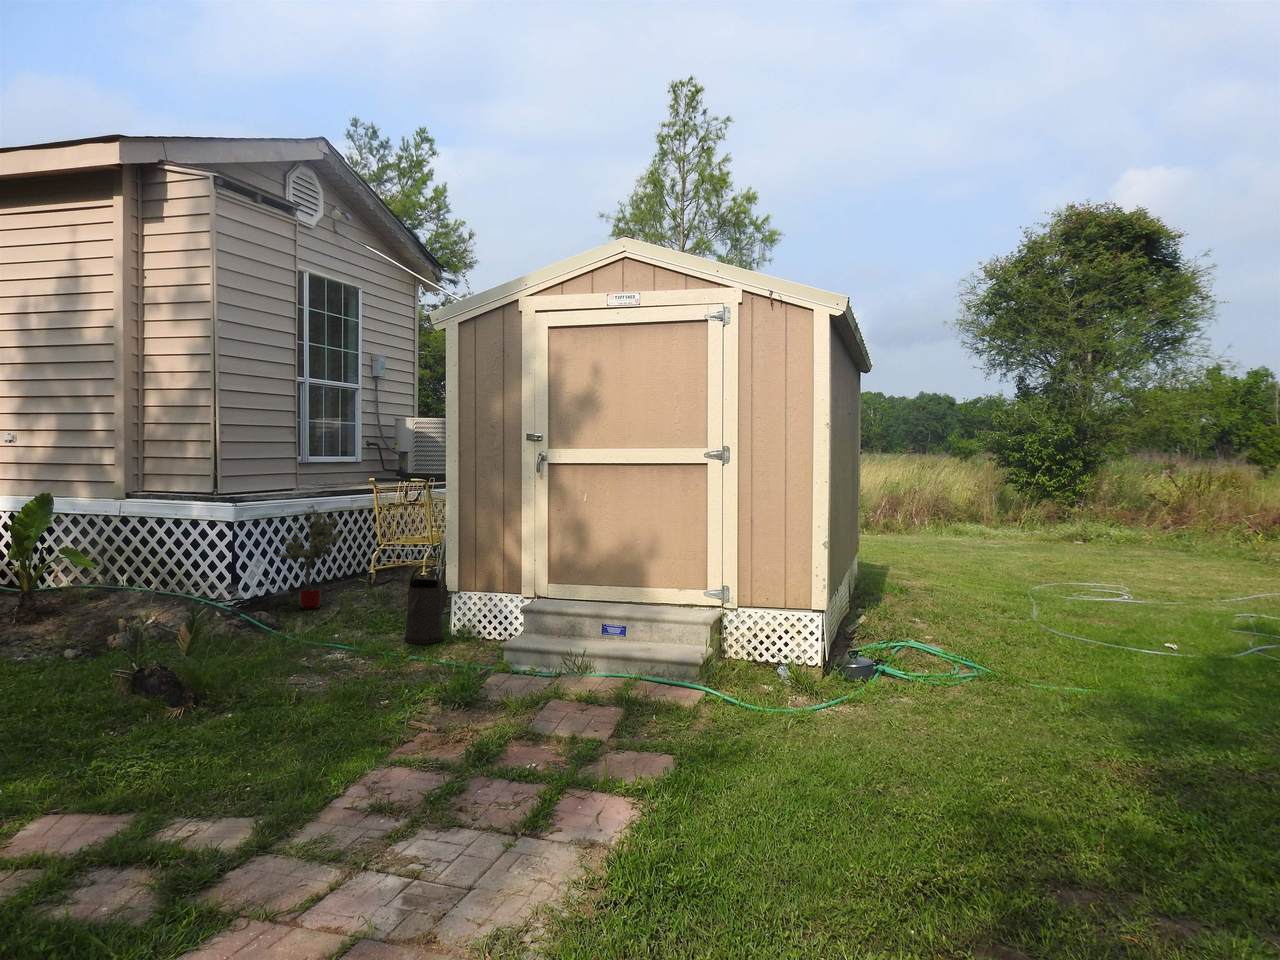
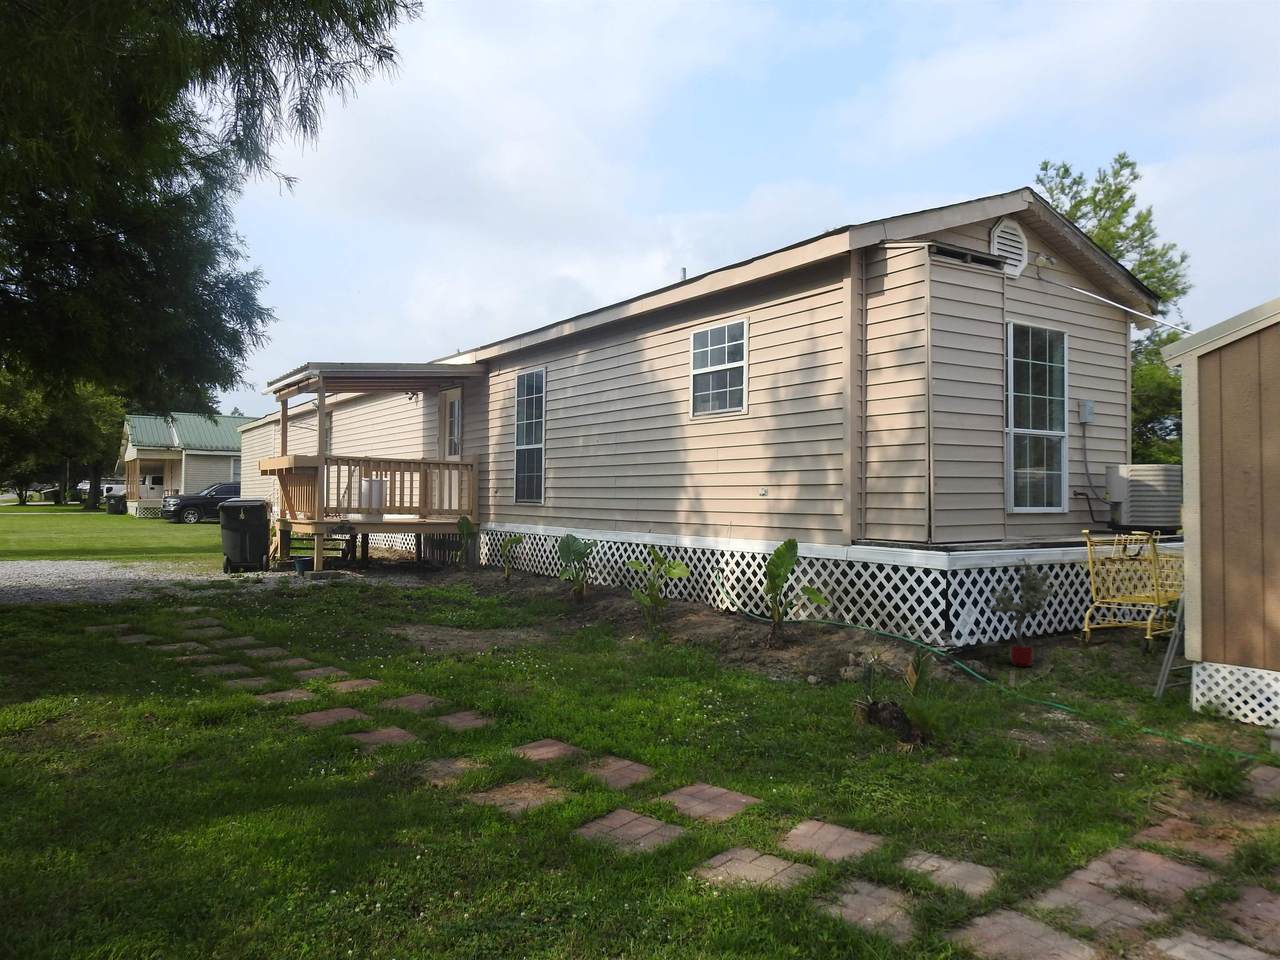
watering can: present [404,565,449,644] -> none [1142,637,1208,733]

